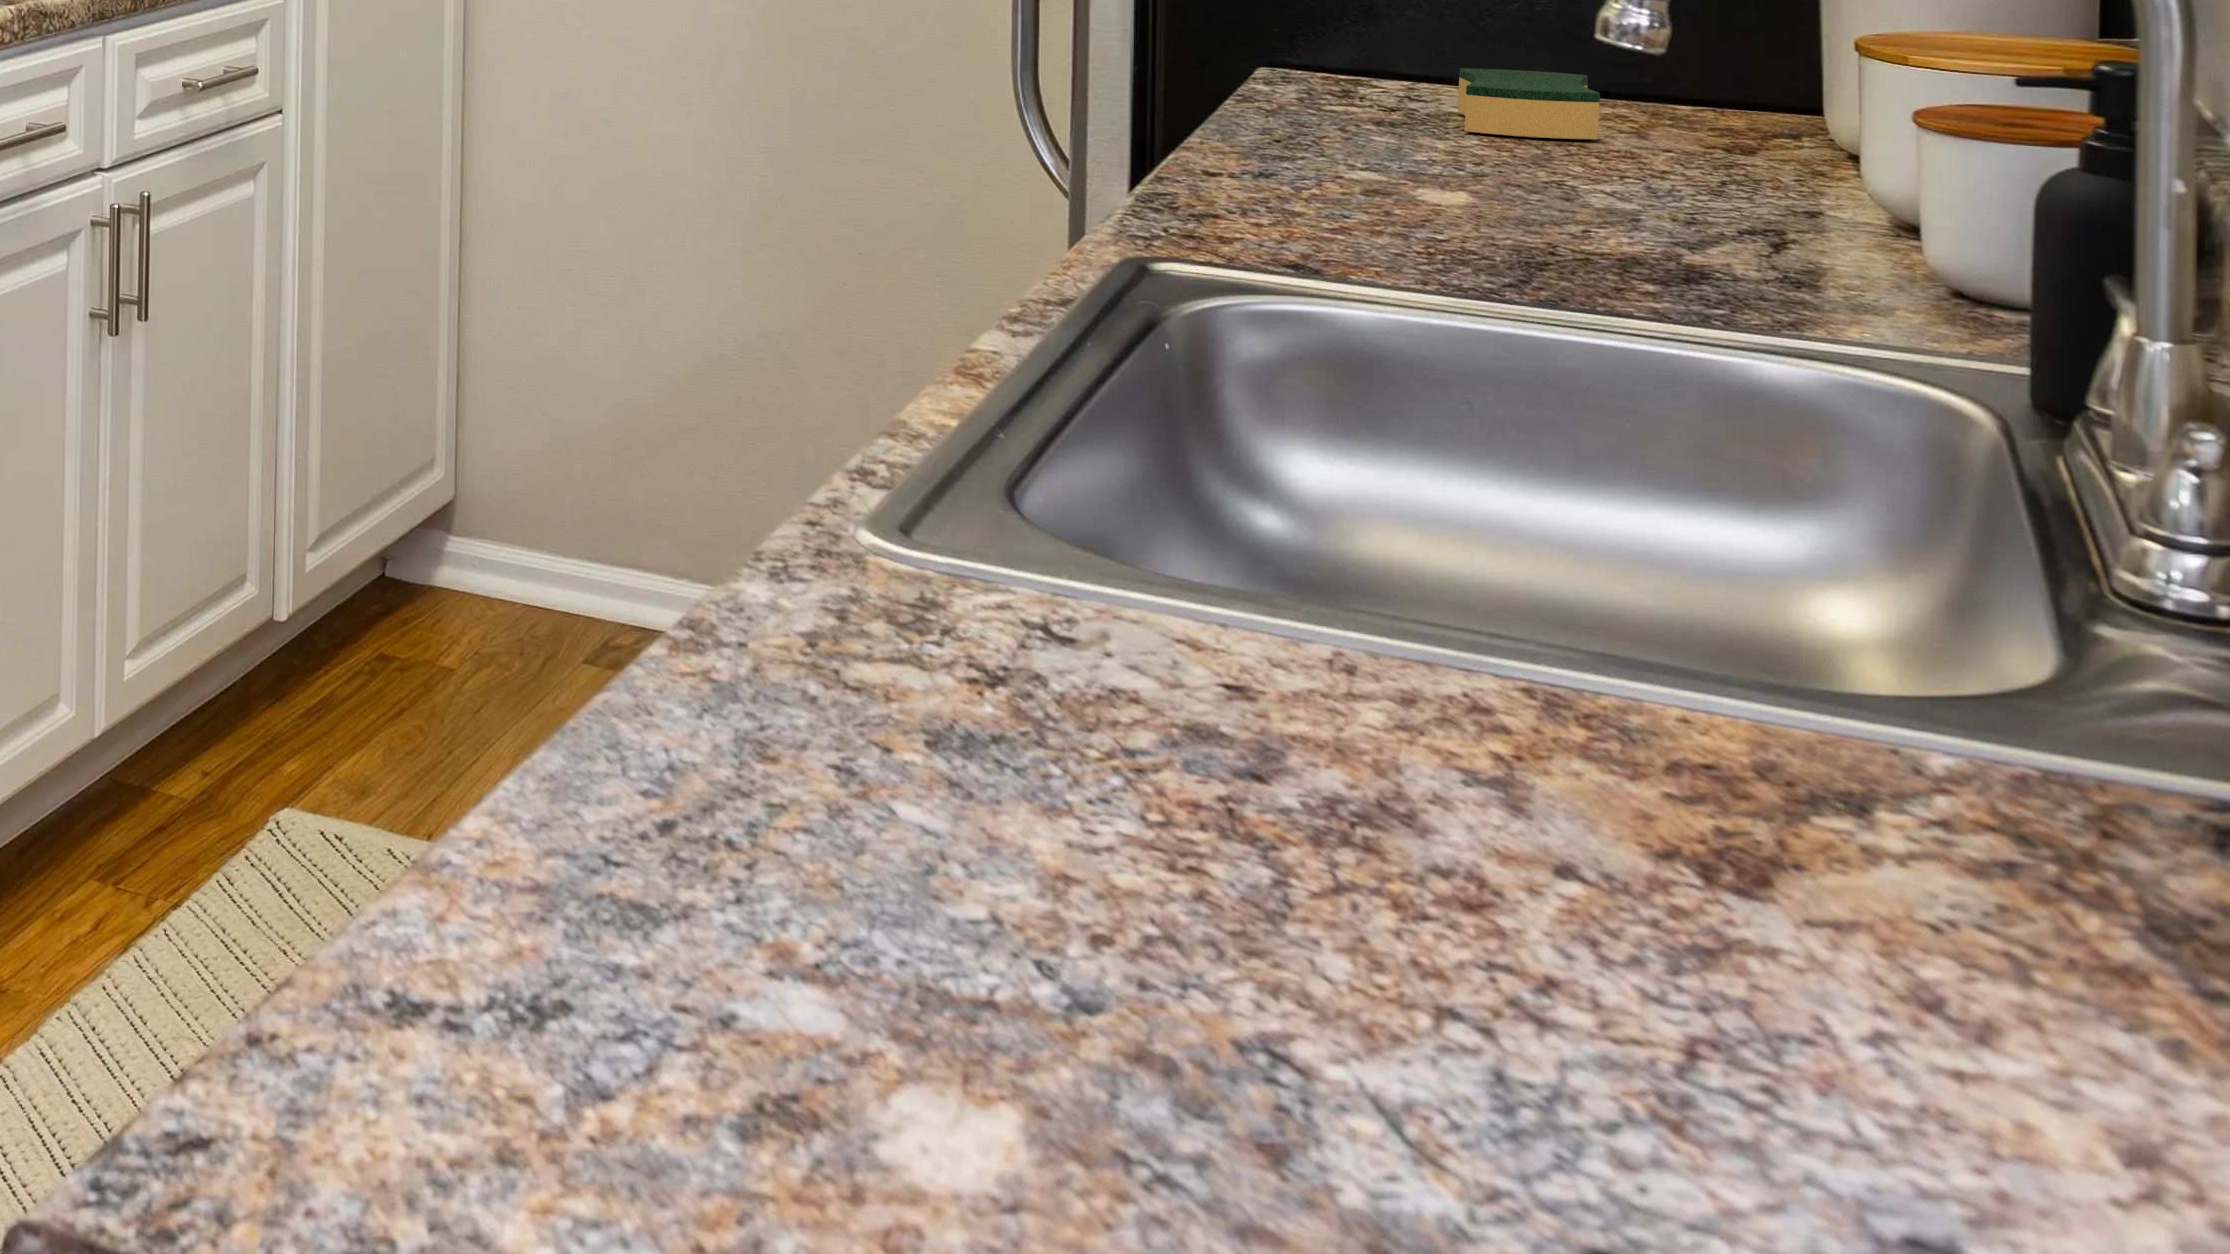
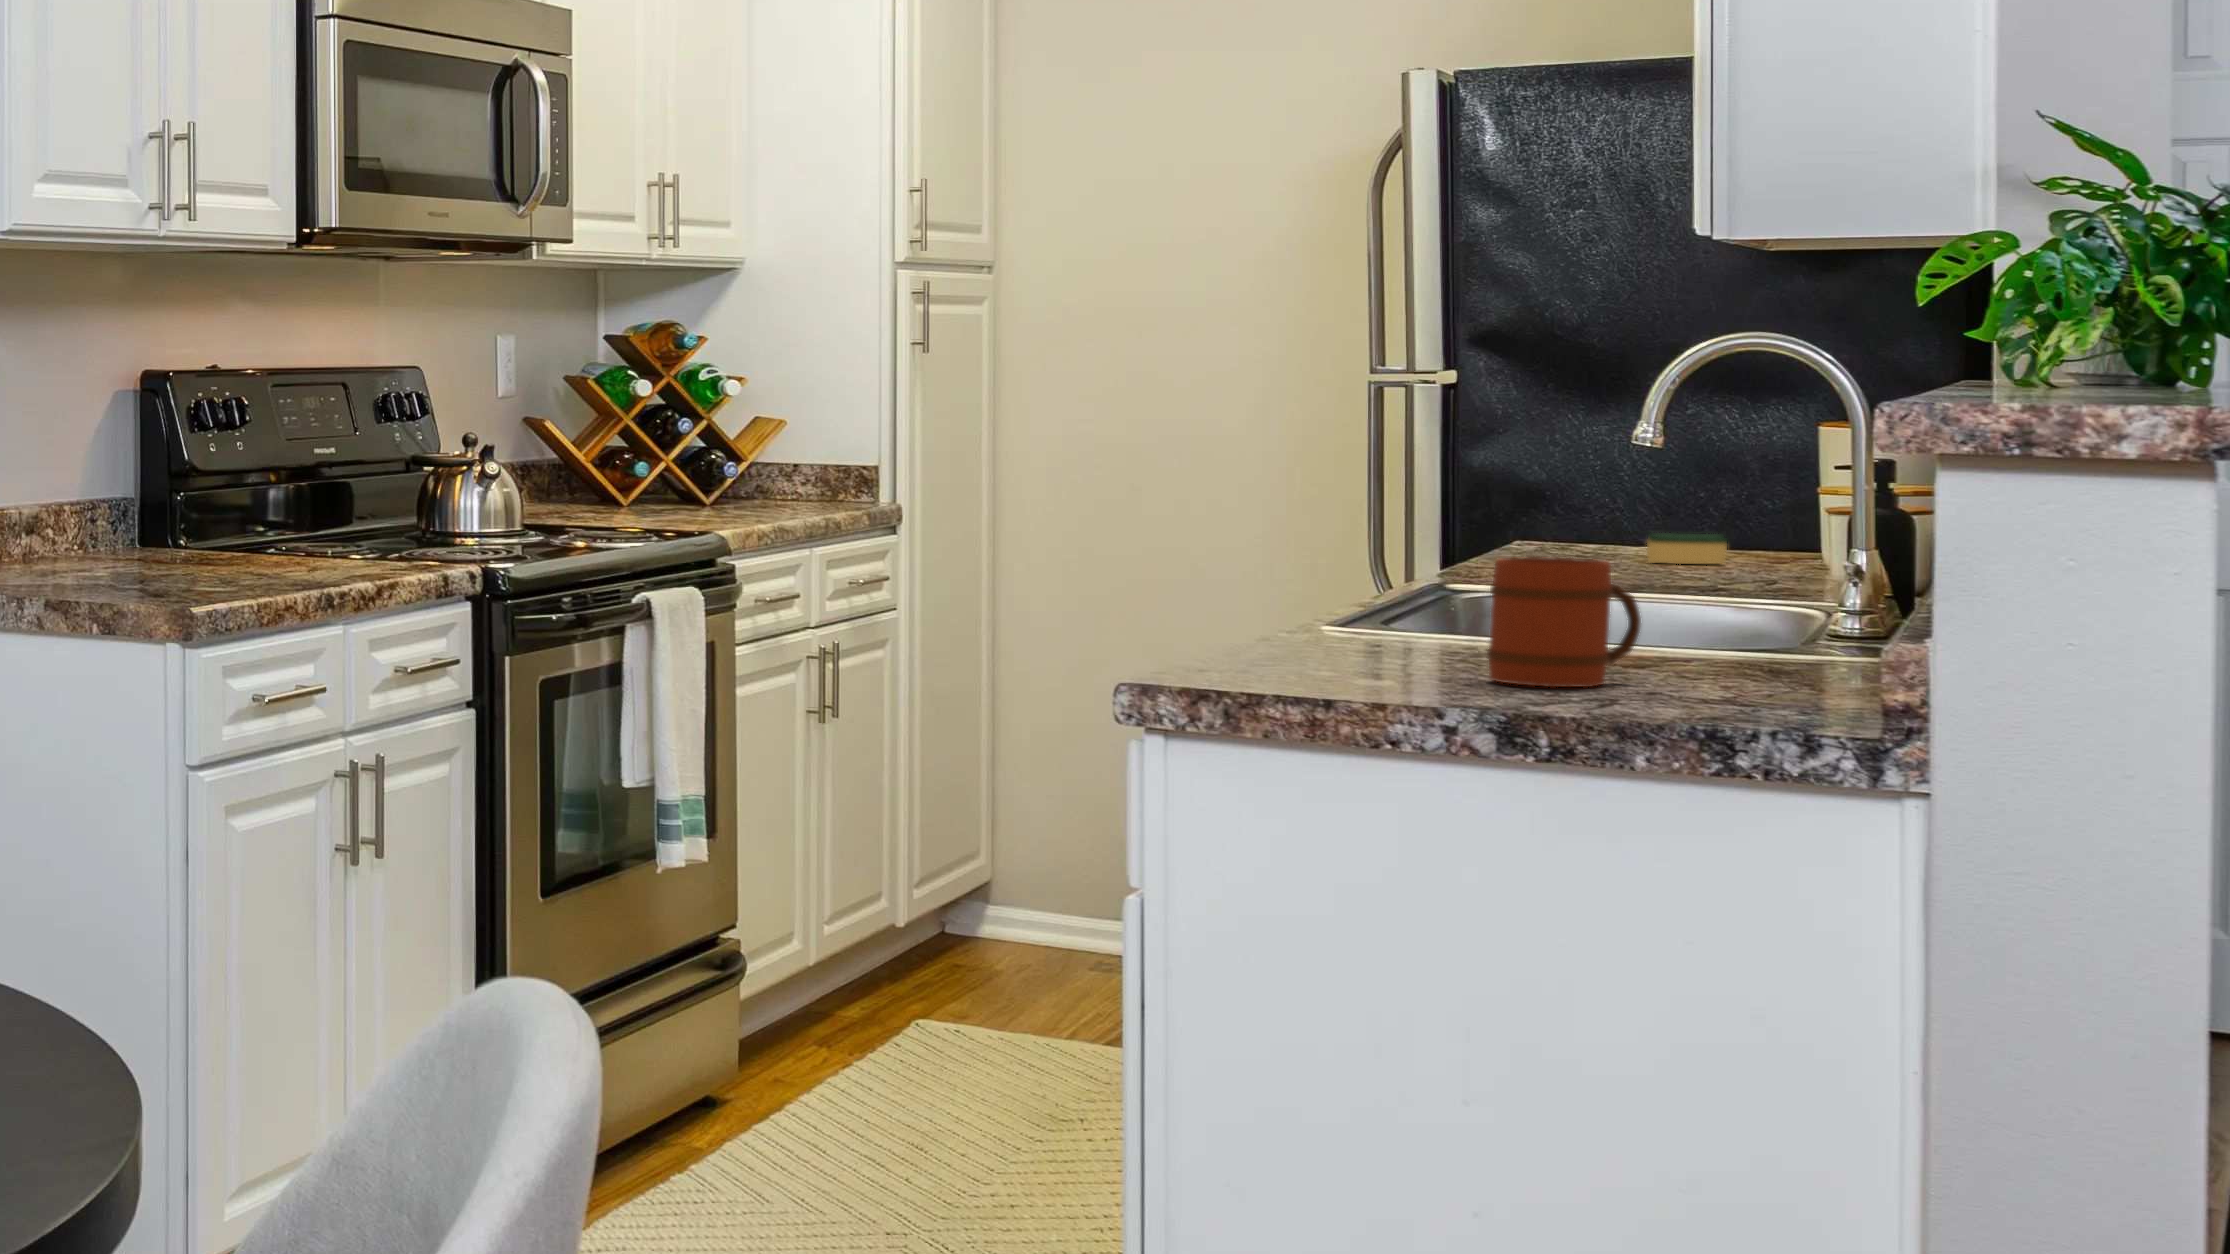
mug: none [1150,567,1607,1067] -> present [1487,557,1641,687]

